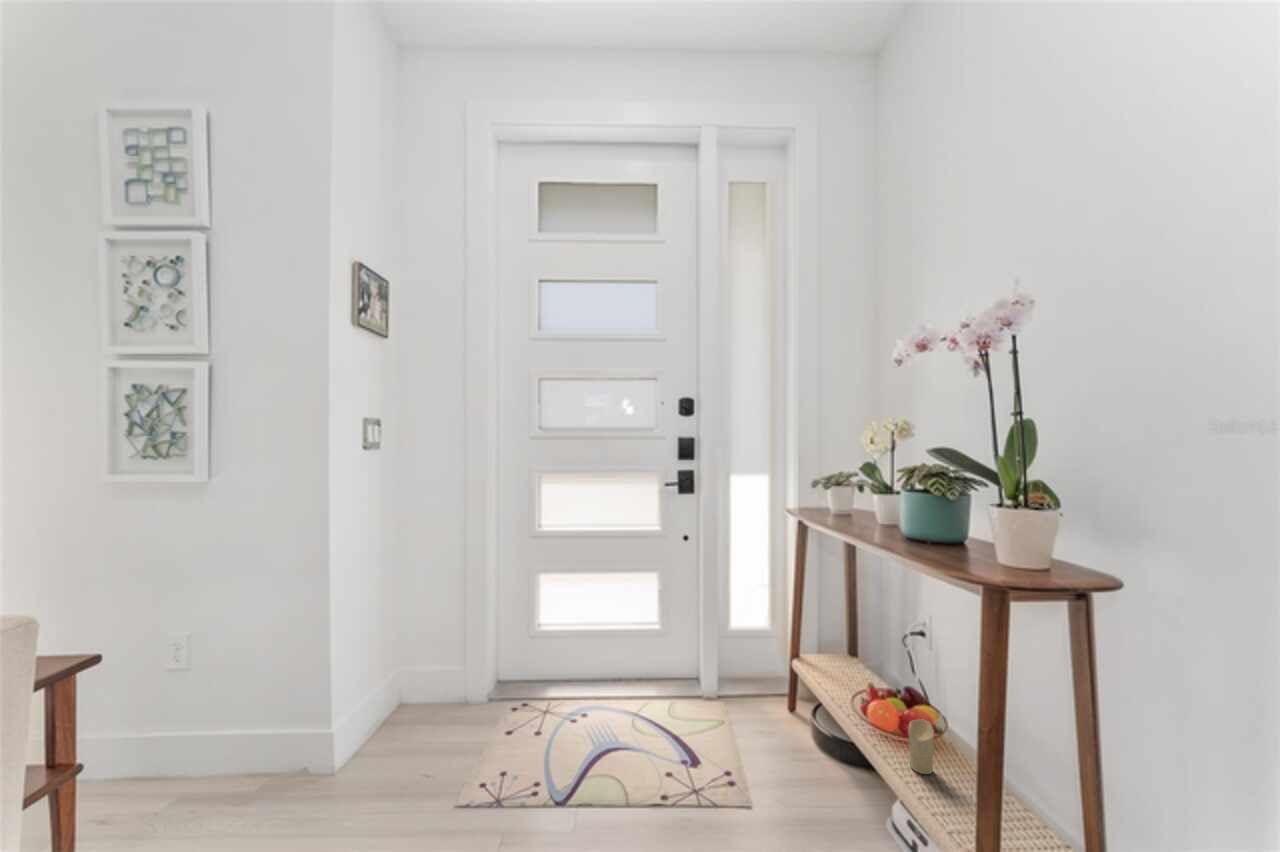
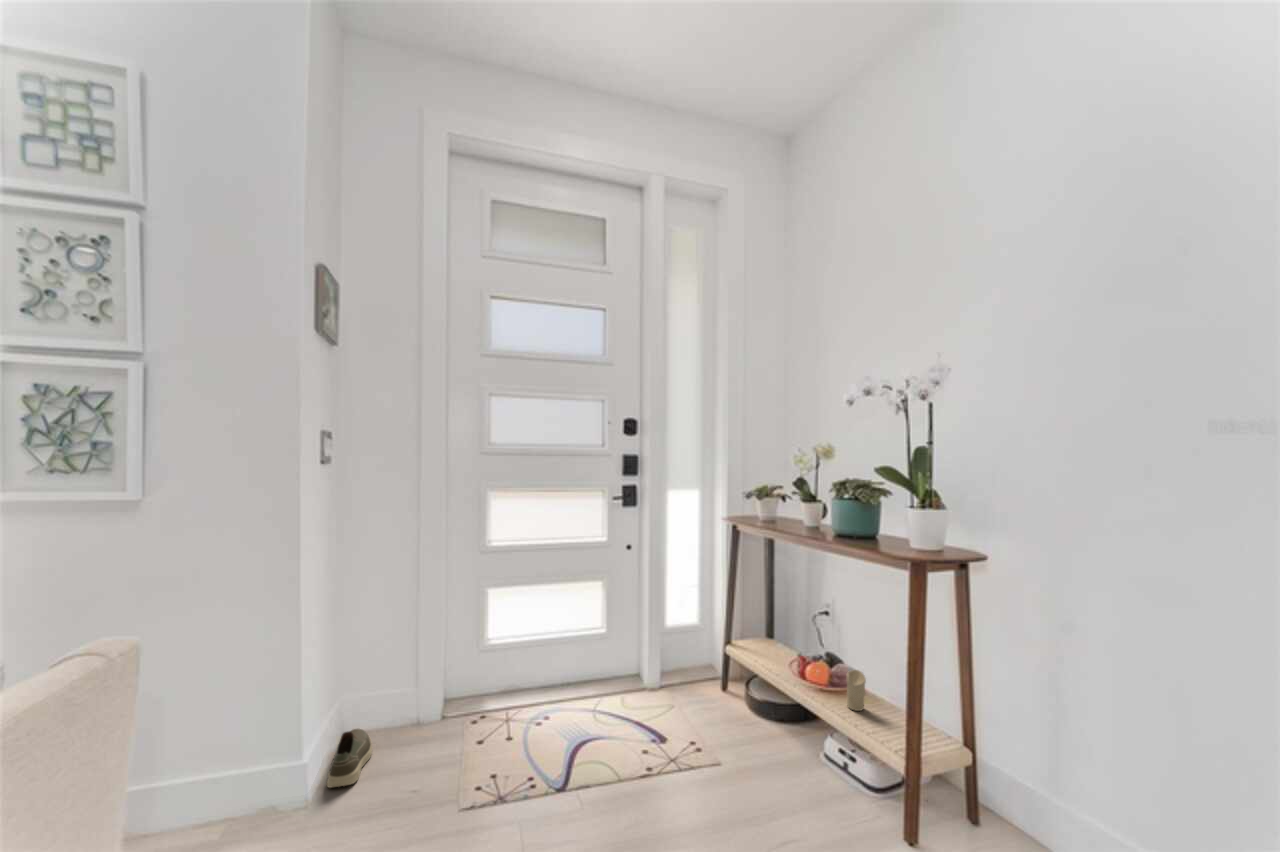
shoe: none [364,702,421,757] -> present [327,729,372,787]

